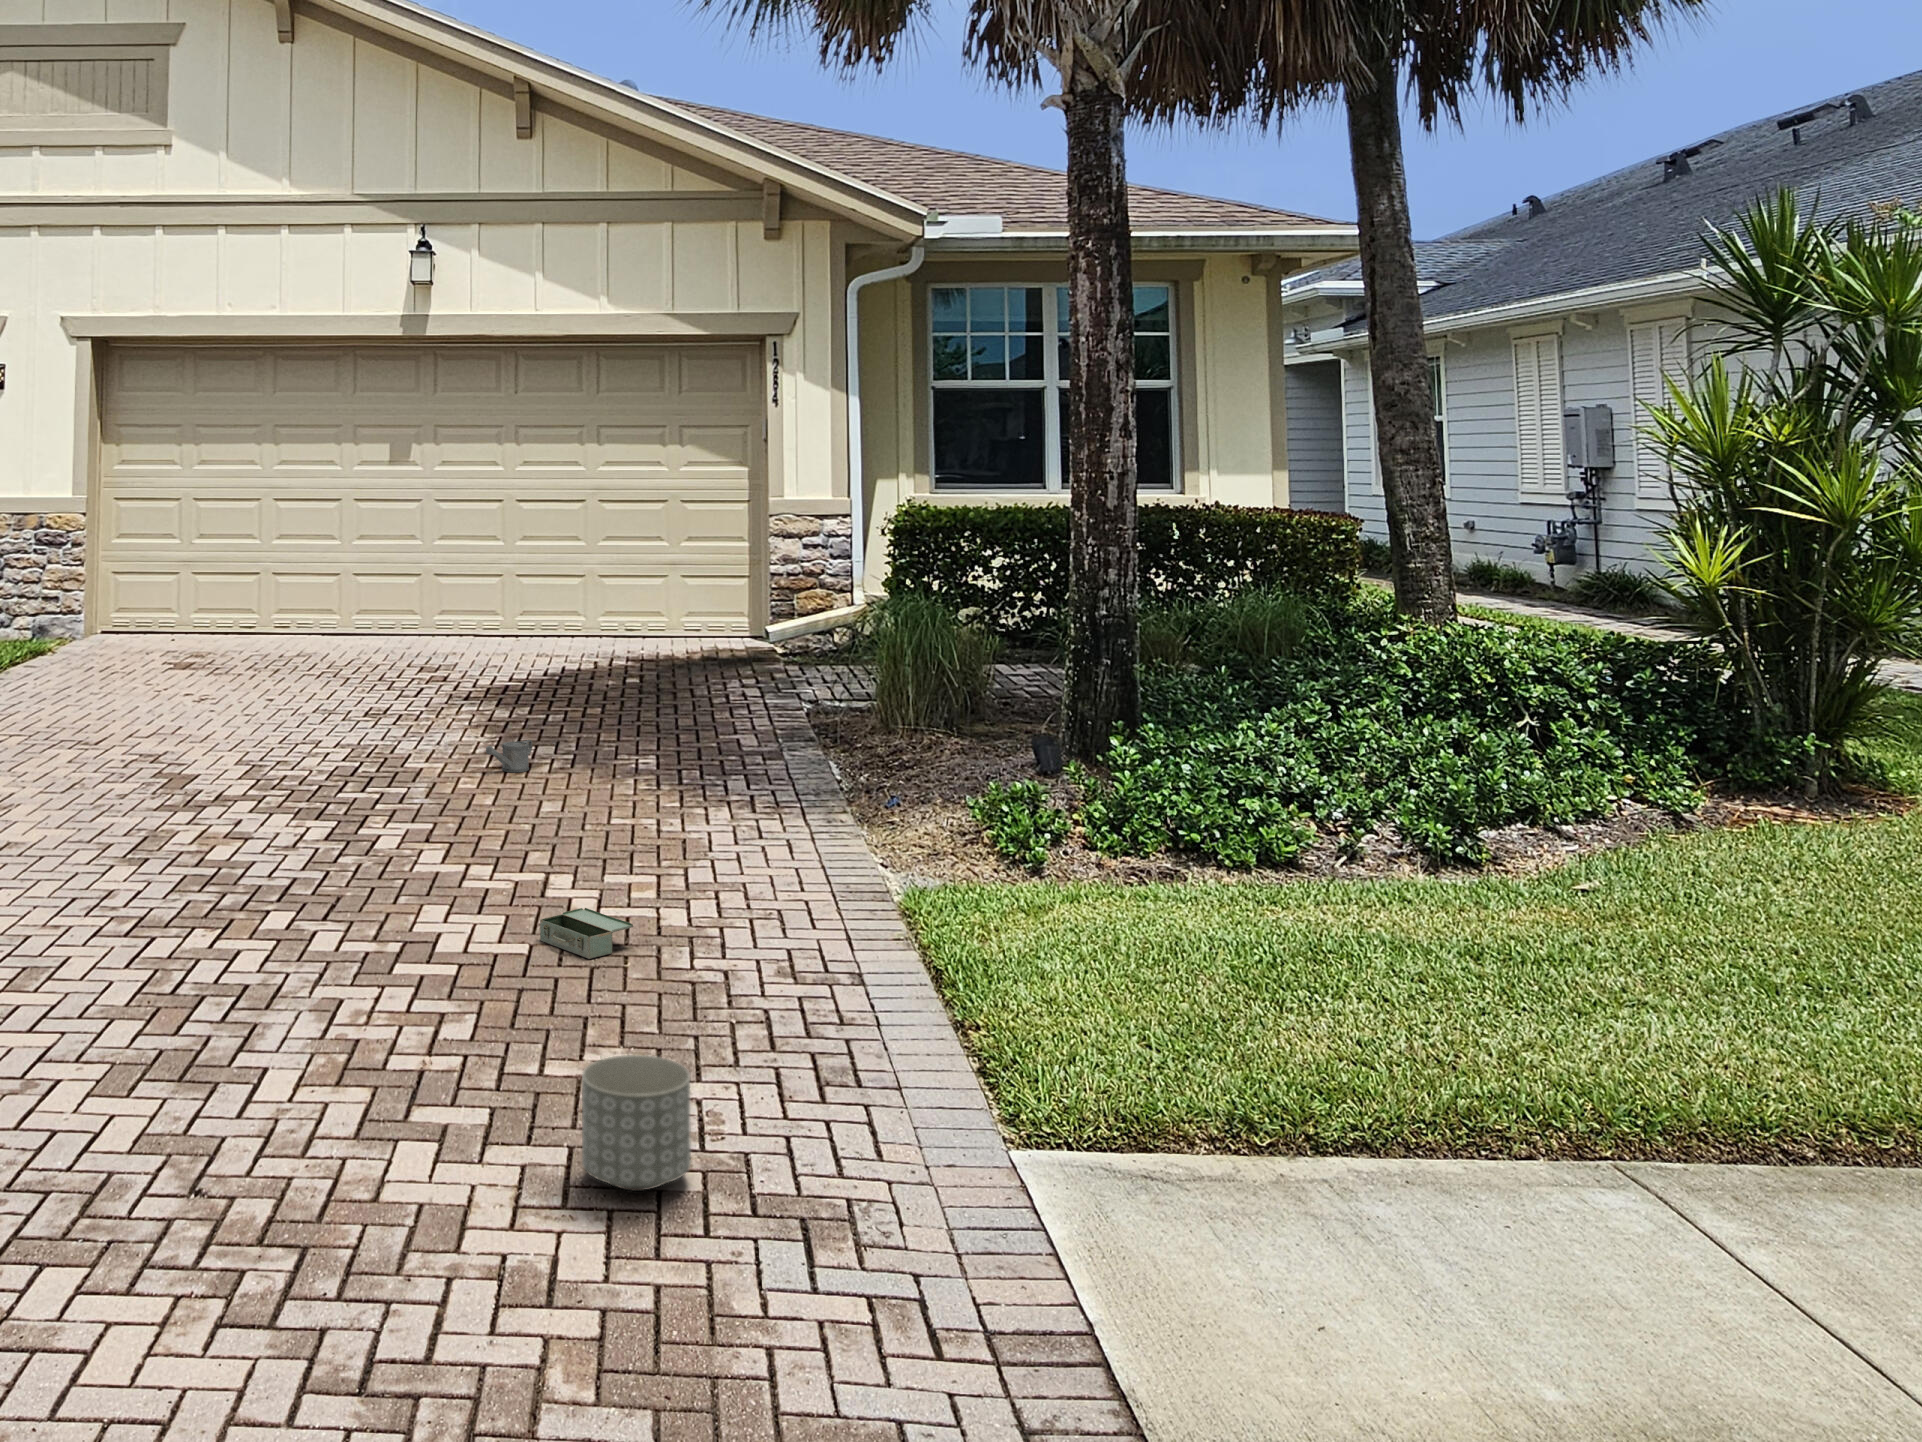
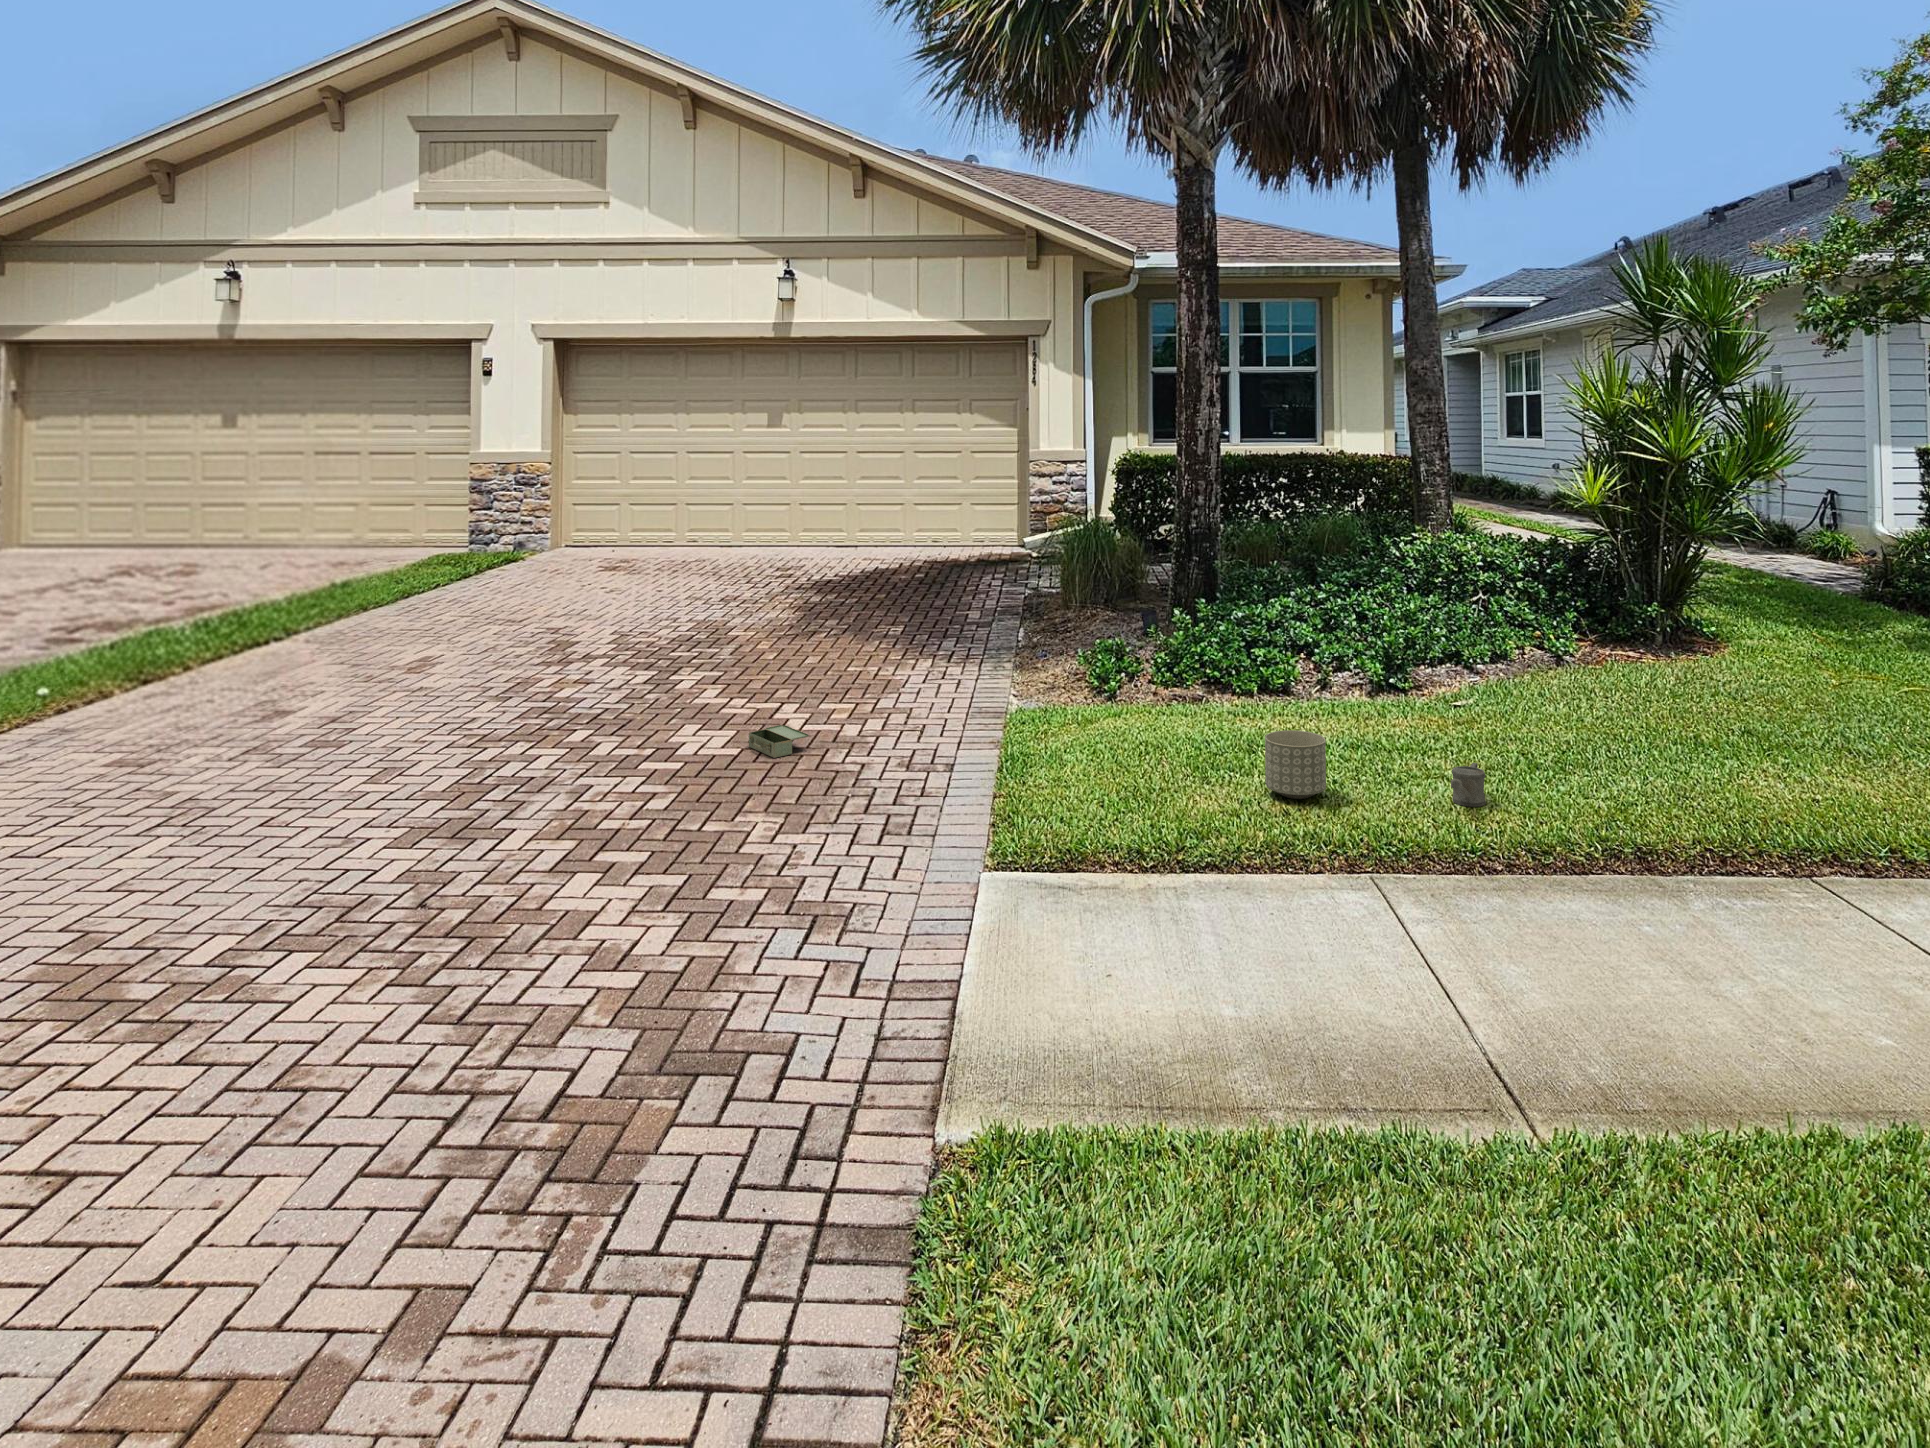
watering can: present [486,740,532,772] -> present [1451,763,1486,807]
planter: present [582,1055,691,1191] -> present [1265,730,1326,799]

